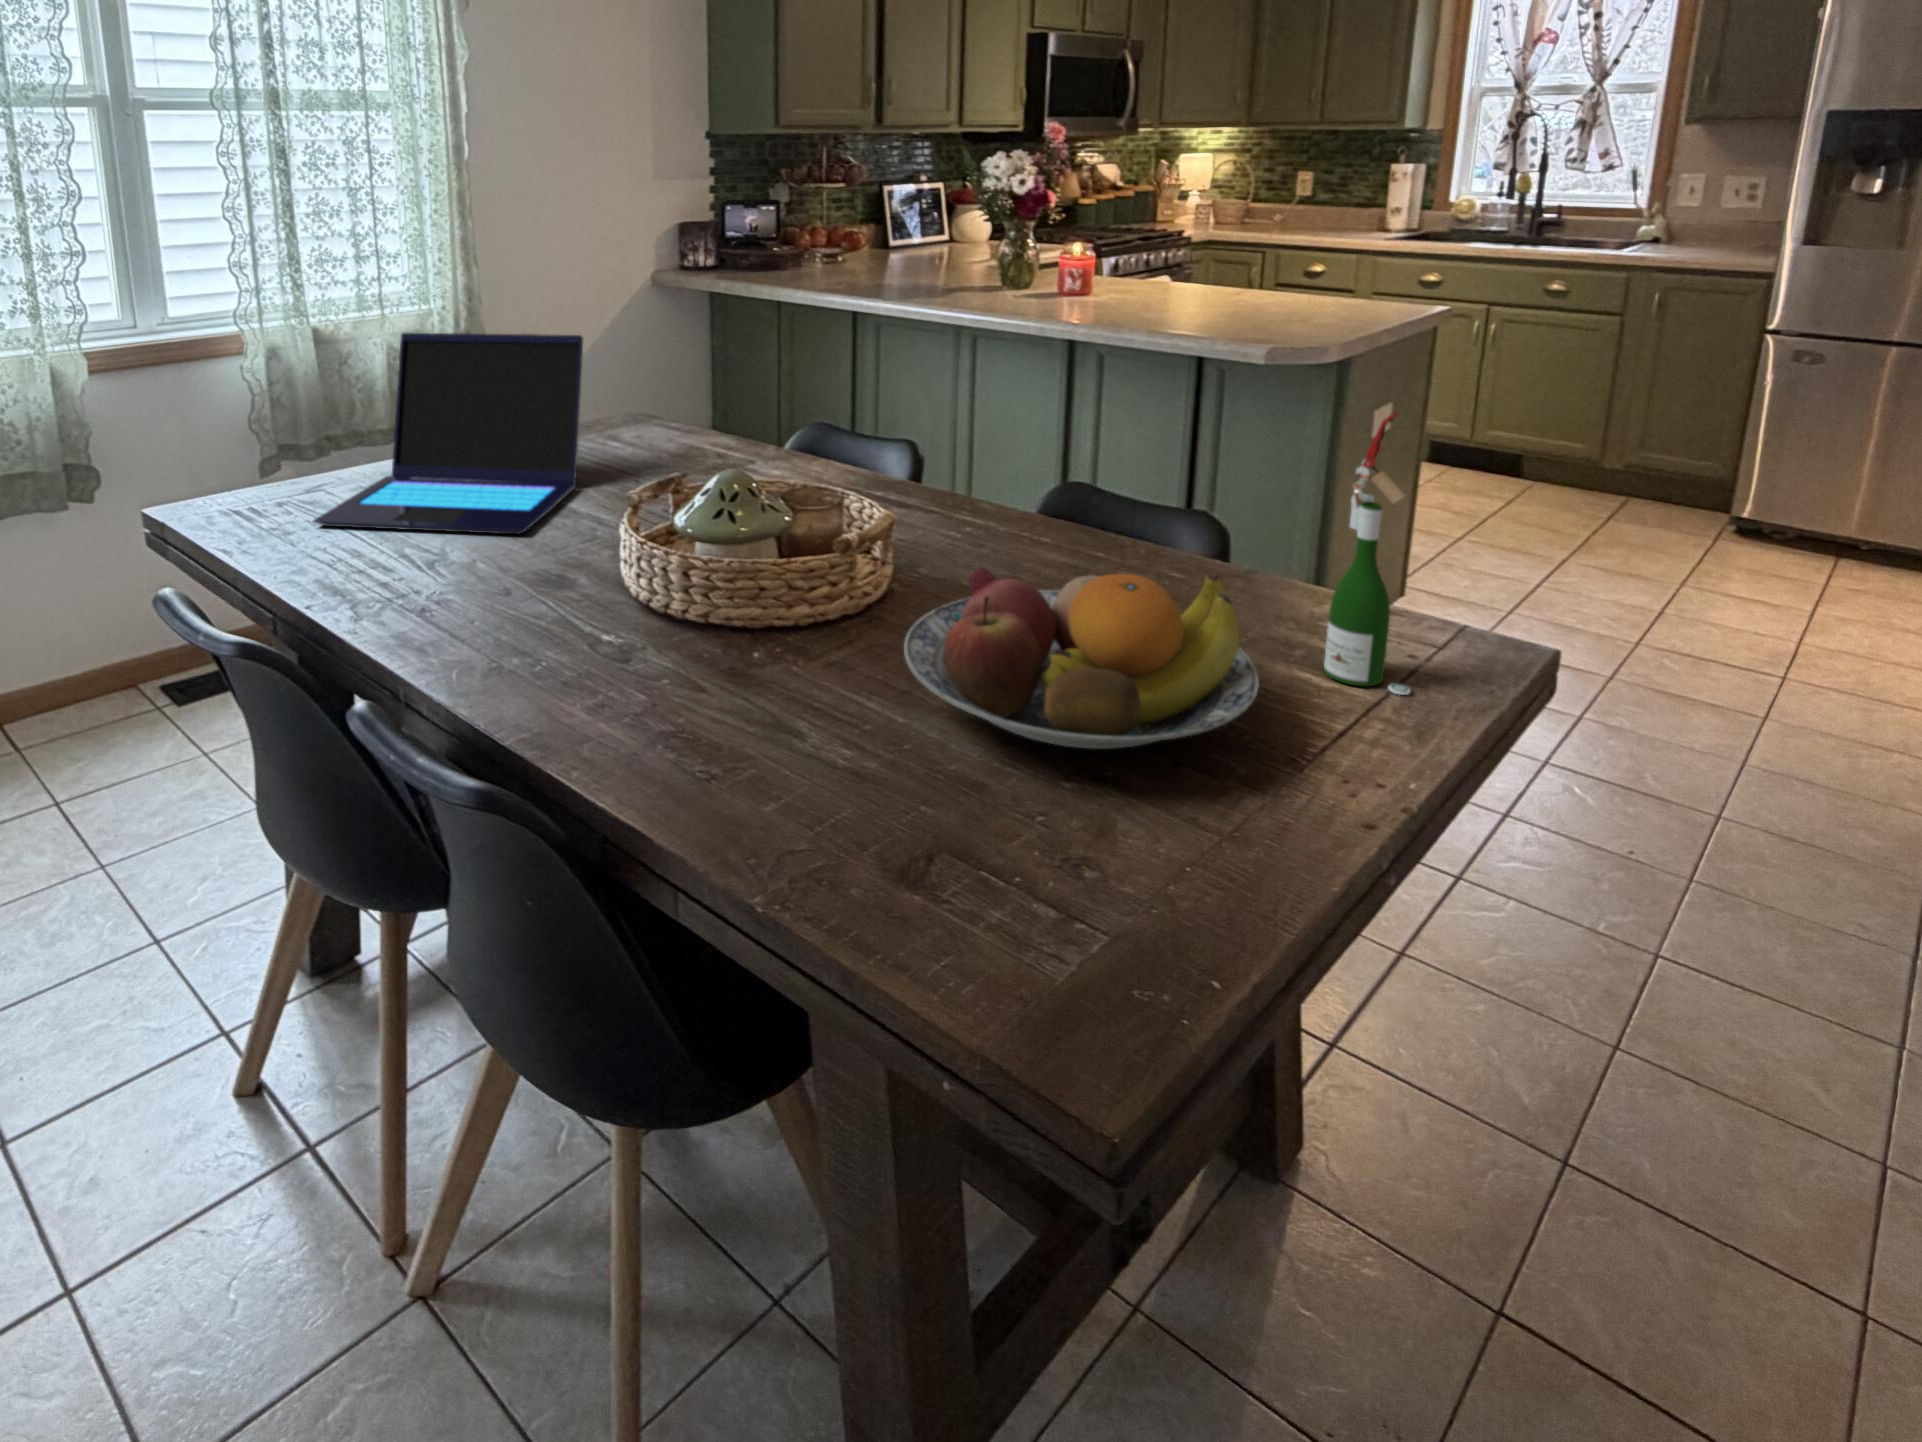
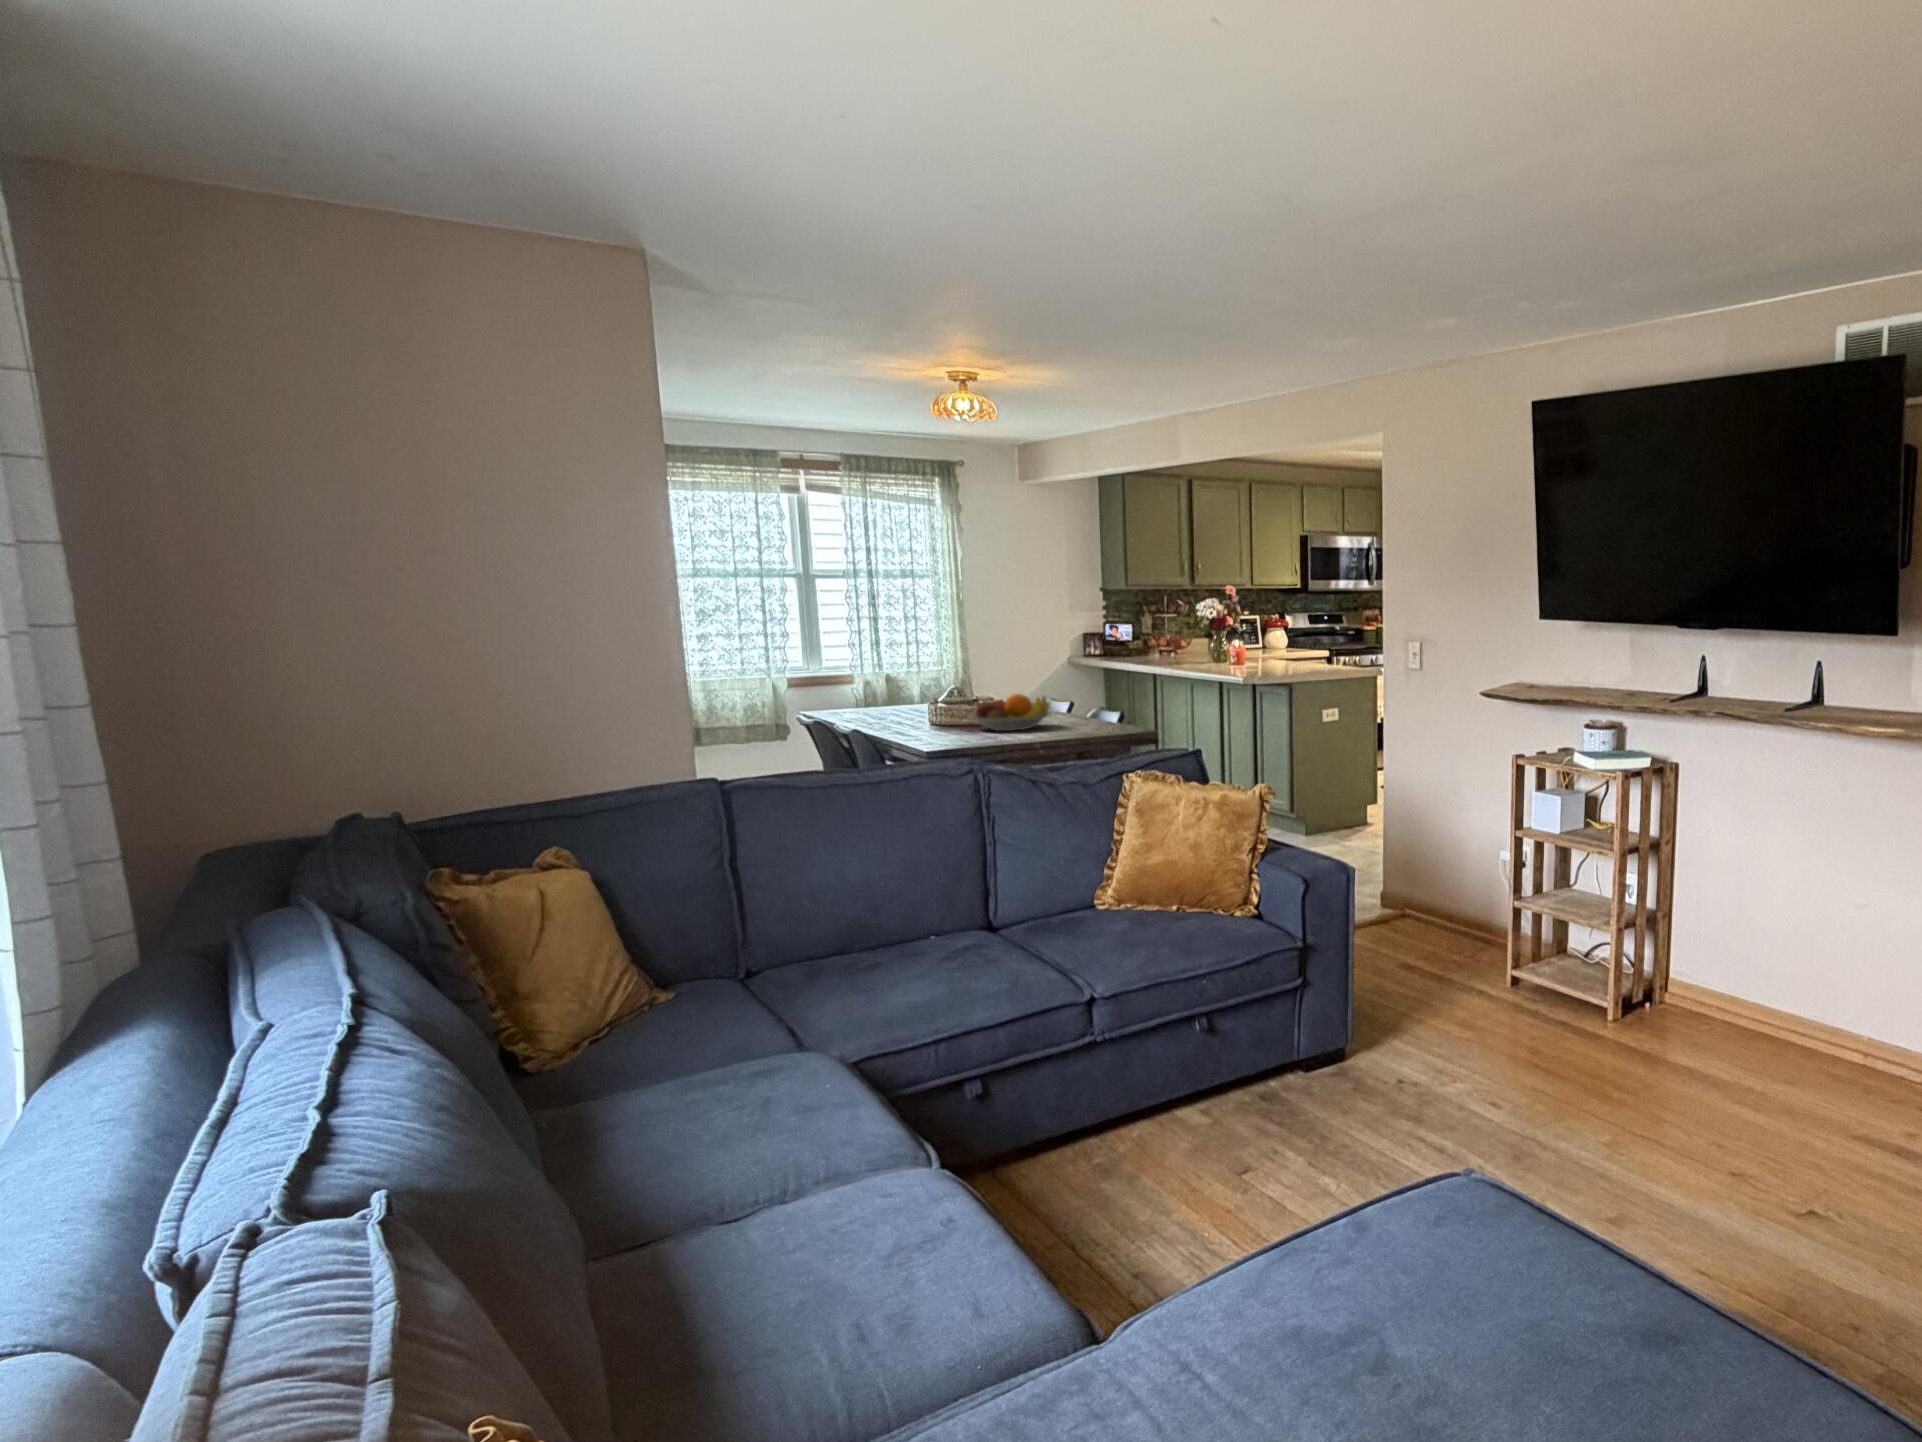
laptop: present [313,333,583,534] -> none [853,659,954,716]
wine bottle: present [1324,413,1410,695] -> none [1083,658,1098,728]

